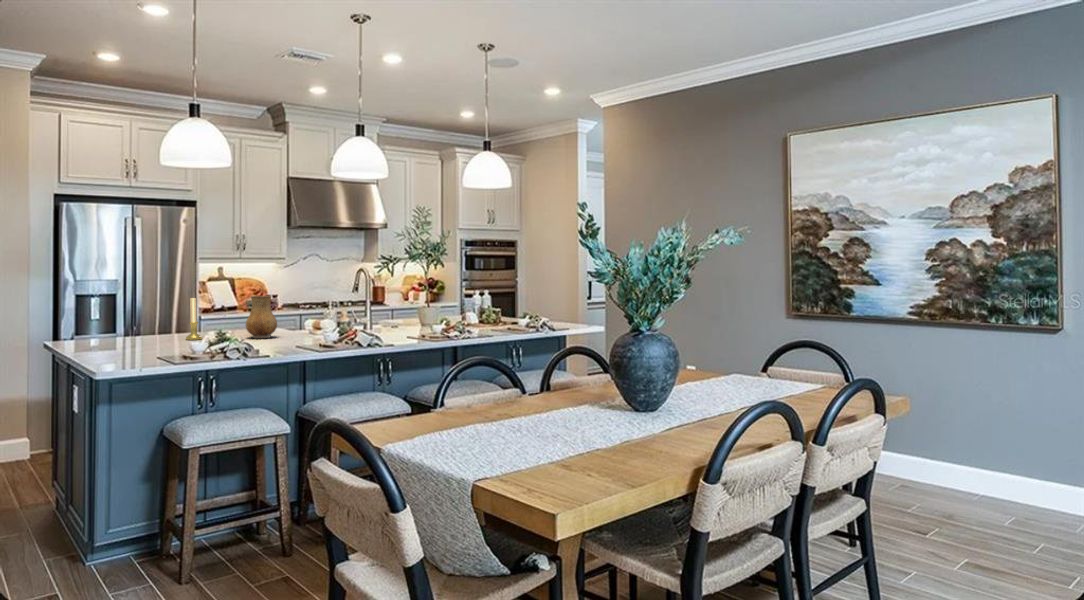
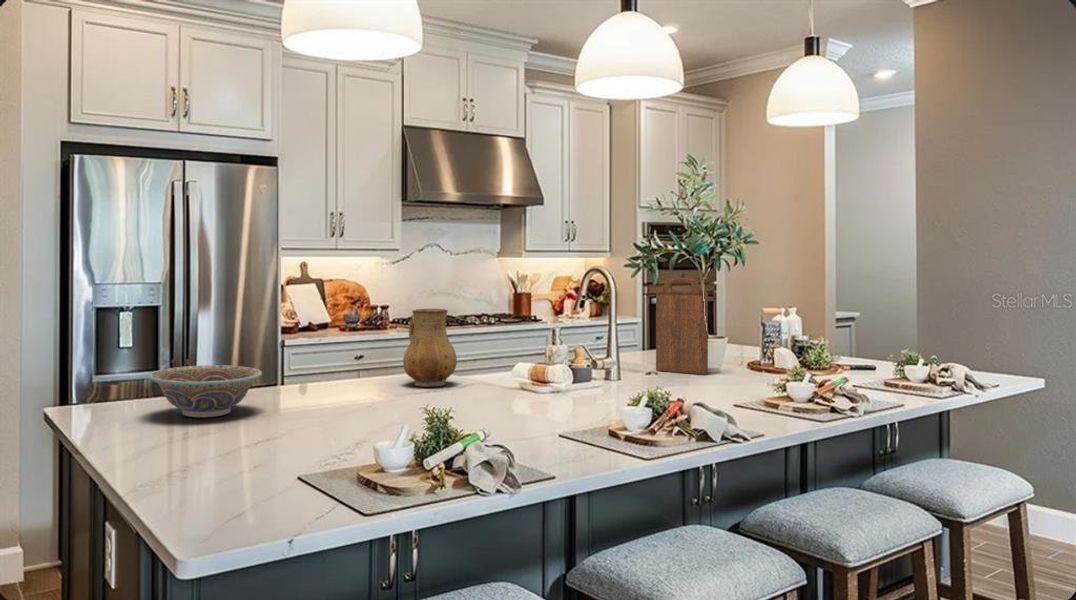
cutting board: none [405,279,431,333] -> present [656,278,708,374]
candle holder: present [186,298,202,340] -> none [301,311,329,391]
decorative bowl: none [93,324,155,349] -> present [149,365,262,417]

